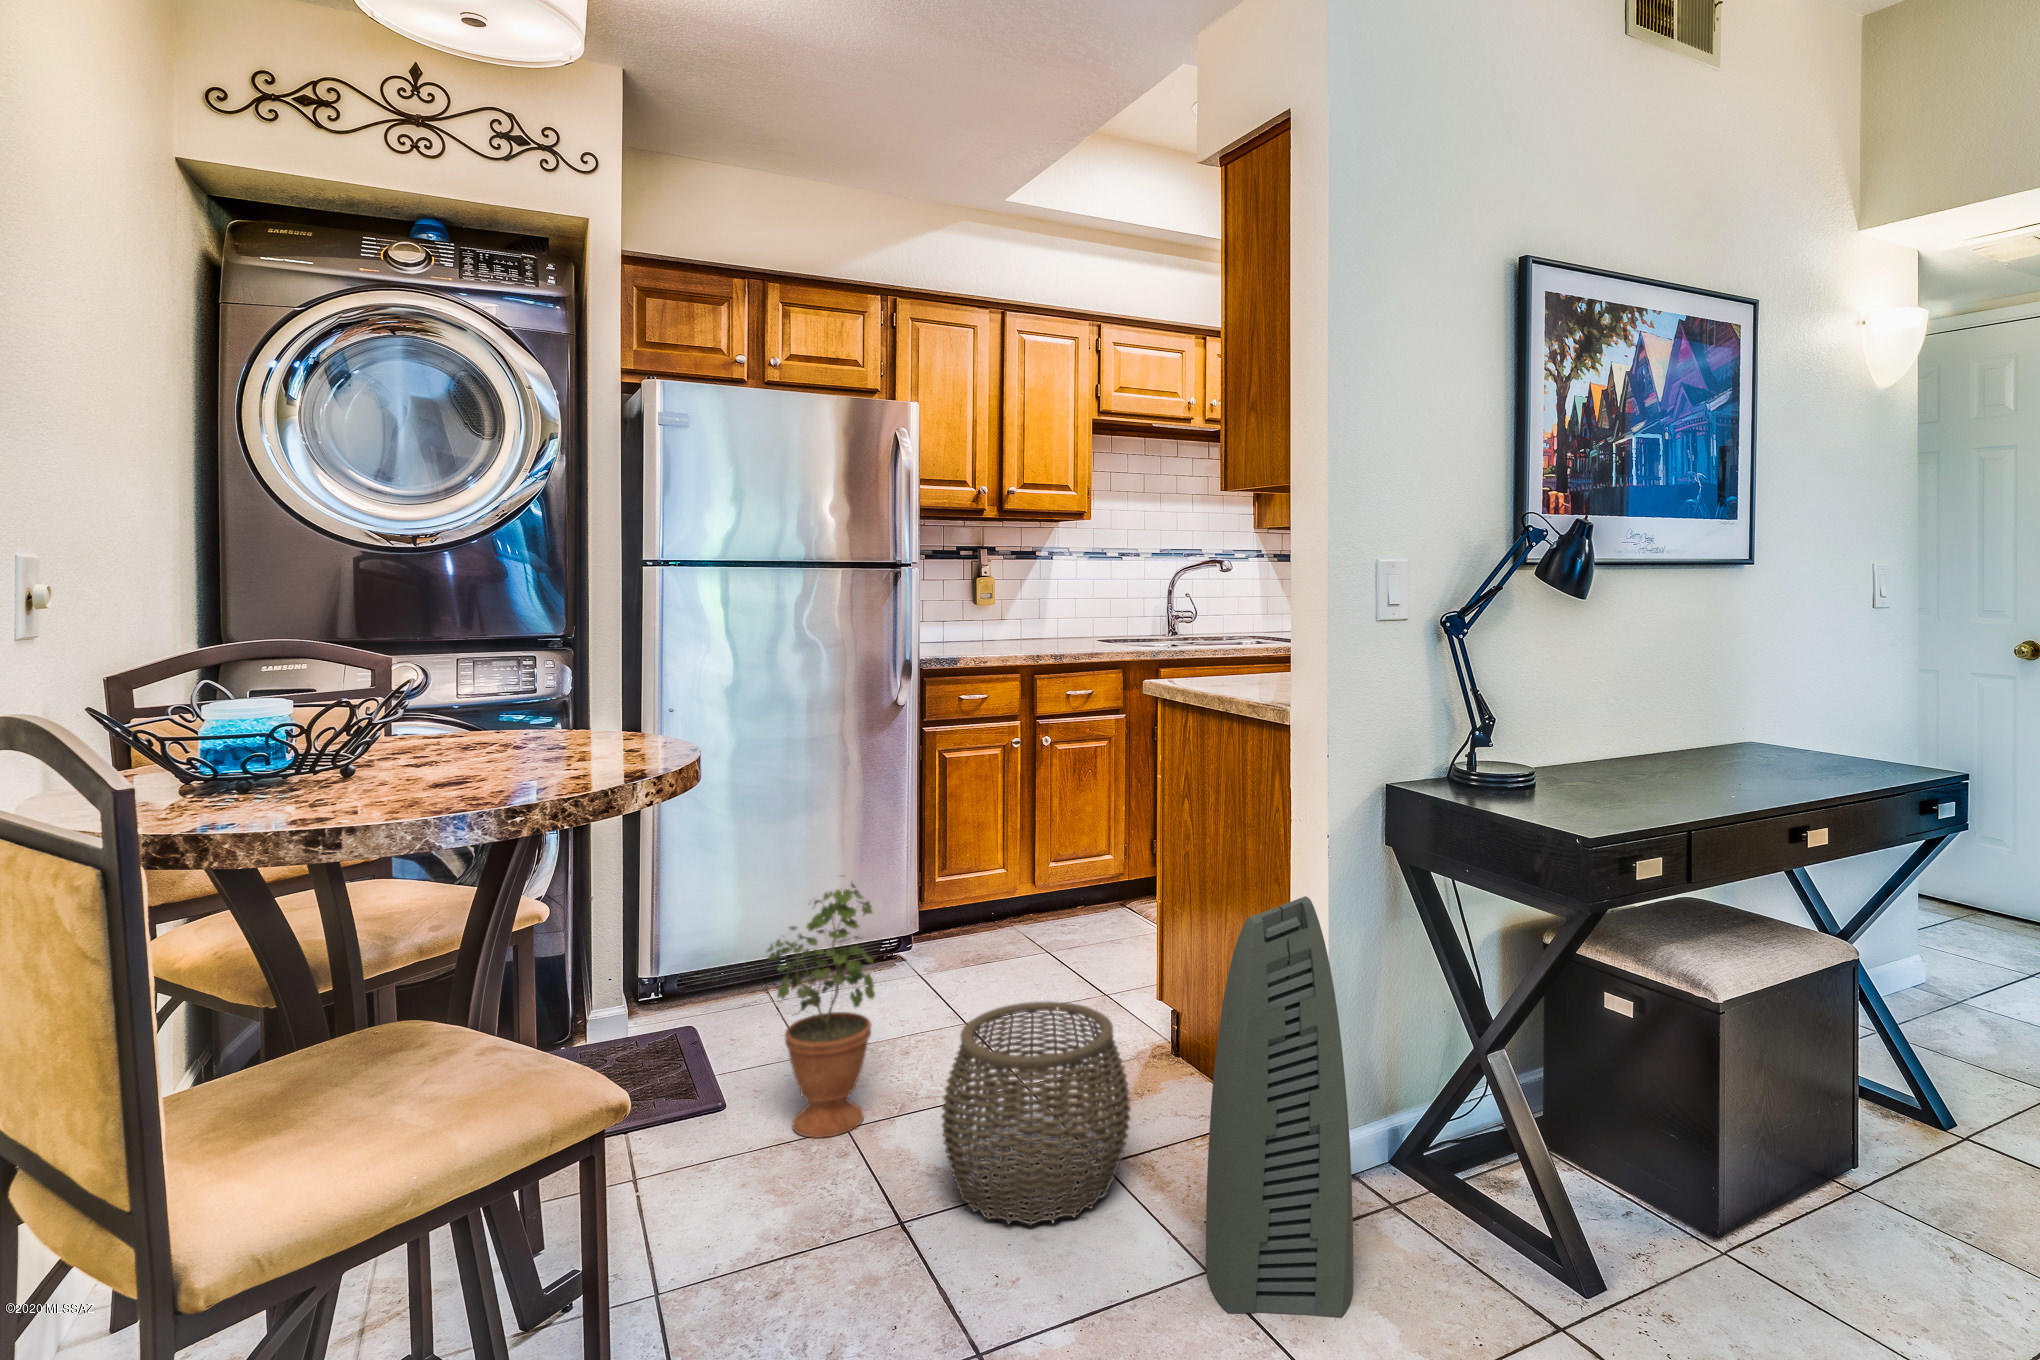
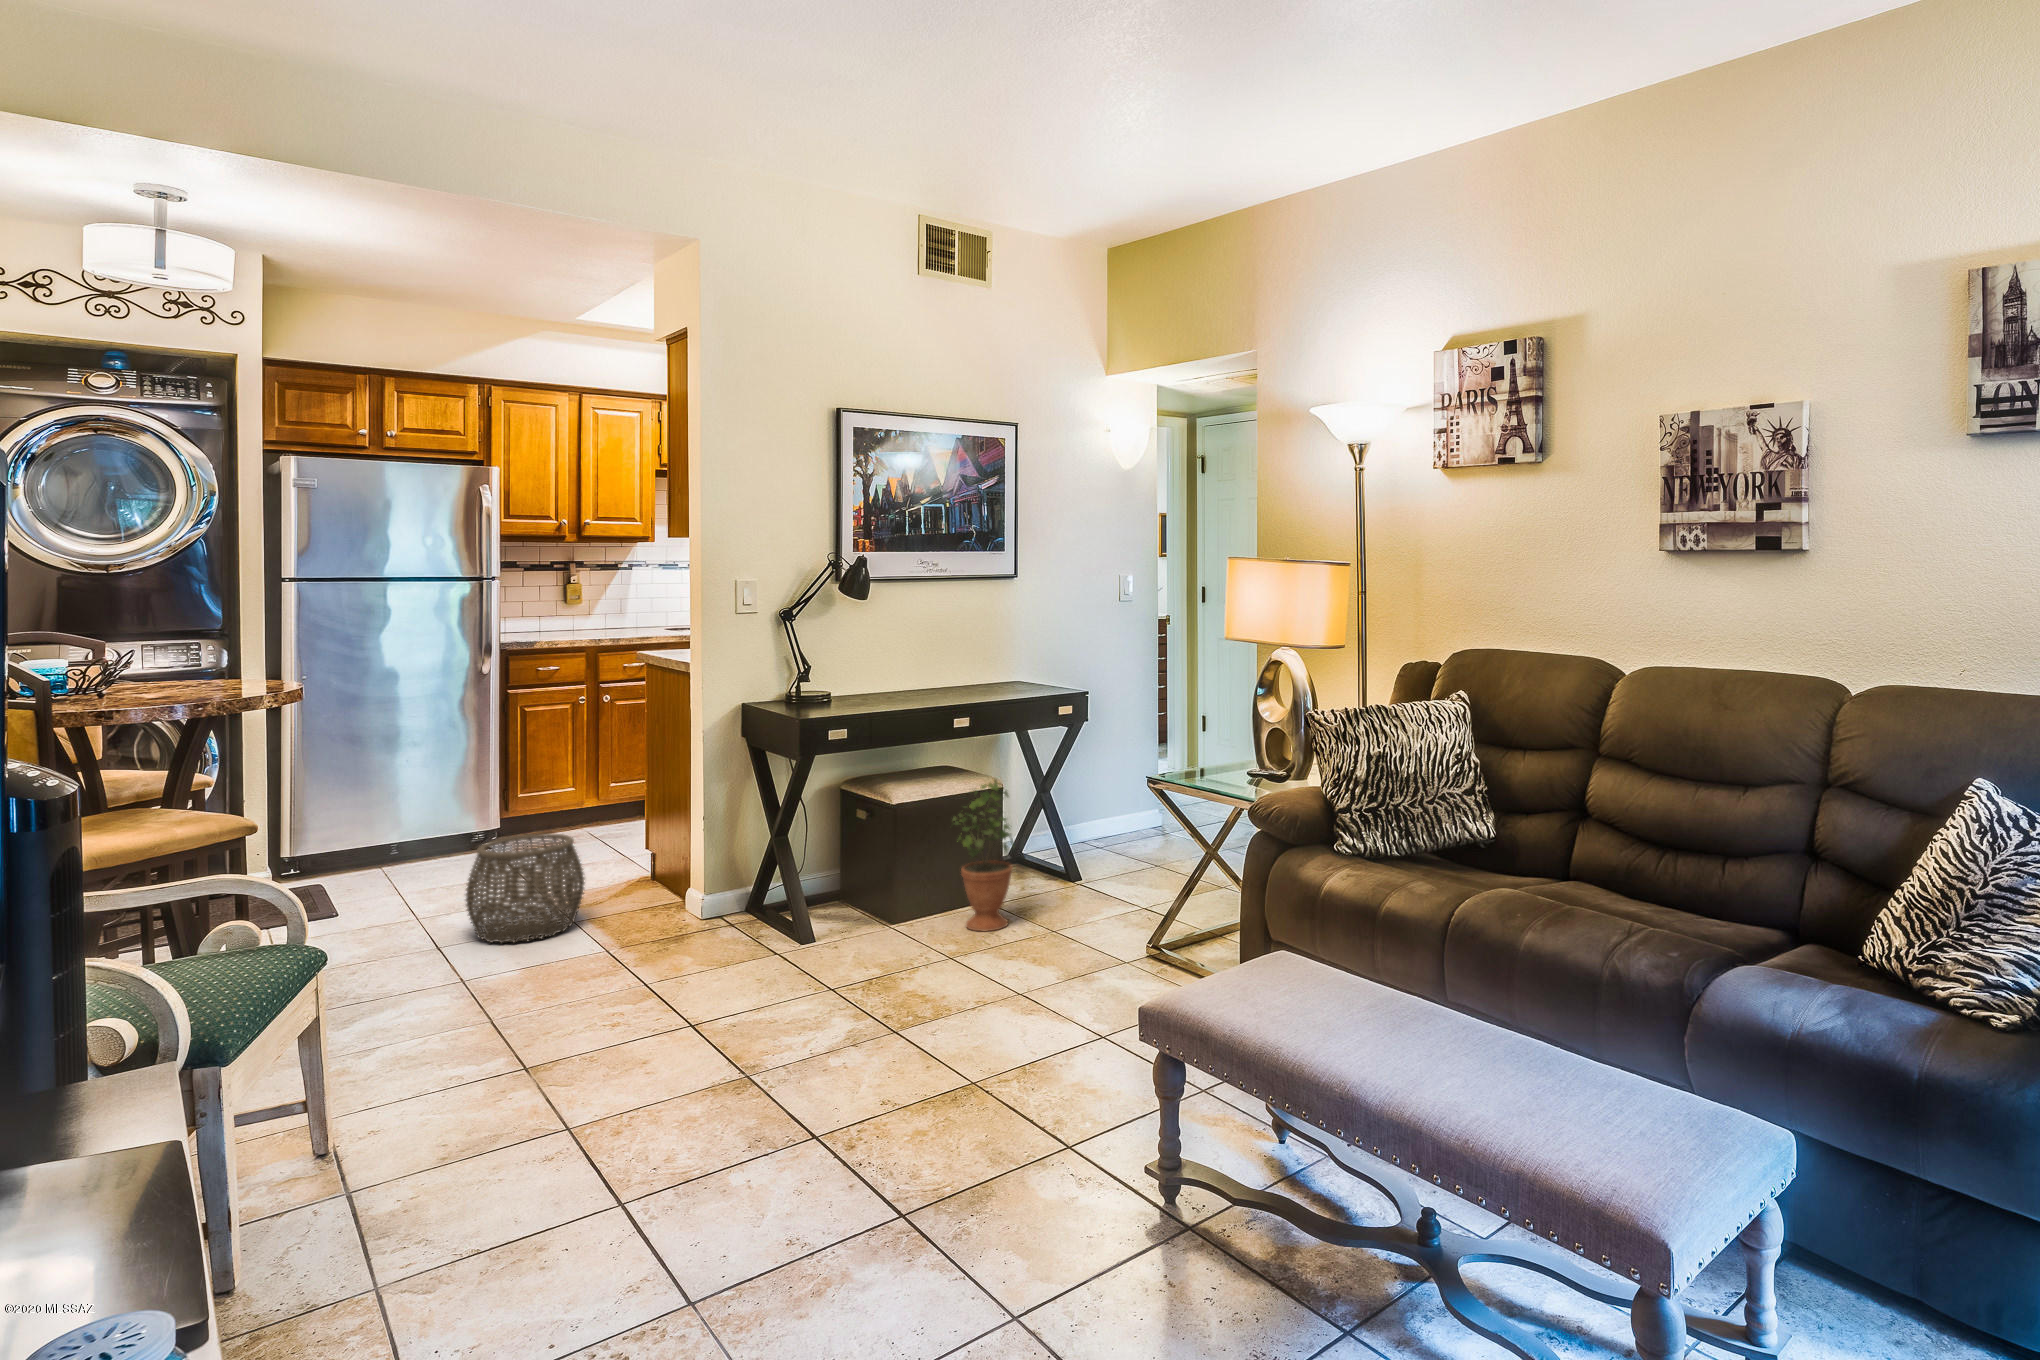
potted plant: present [767,882,875,1138] -> present [950,780,1014,931]
air purifier: present [1206,896,1353,1317] -> none [603,758,686,961]

